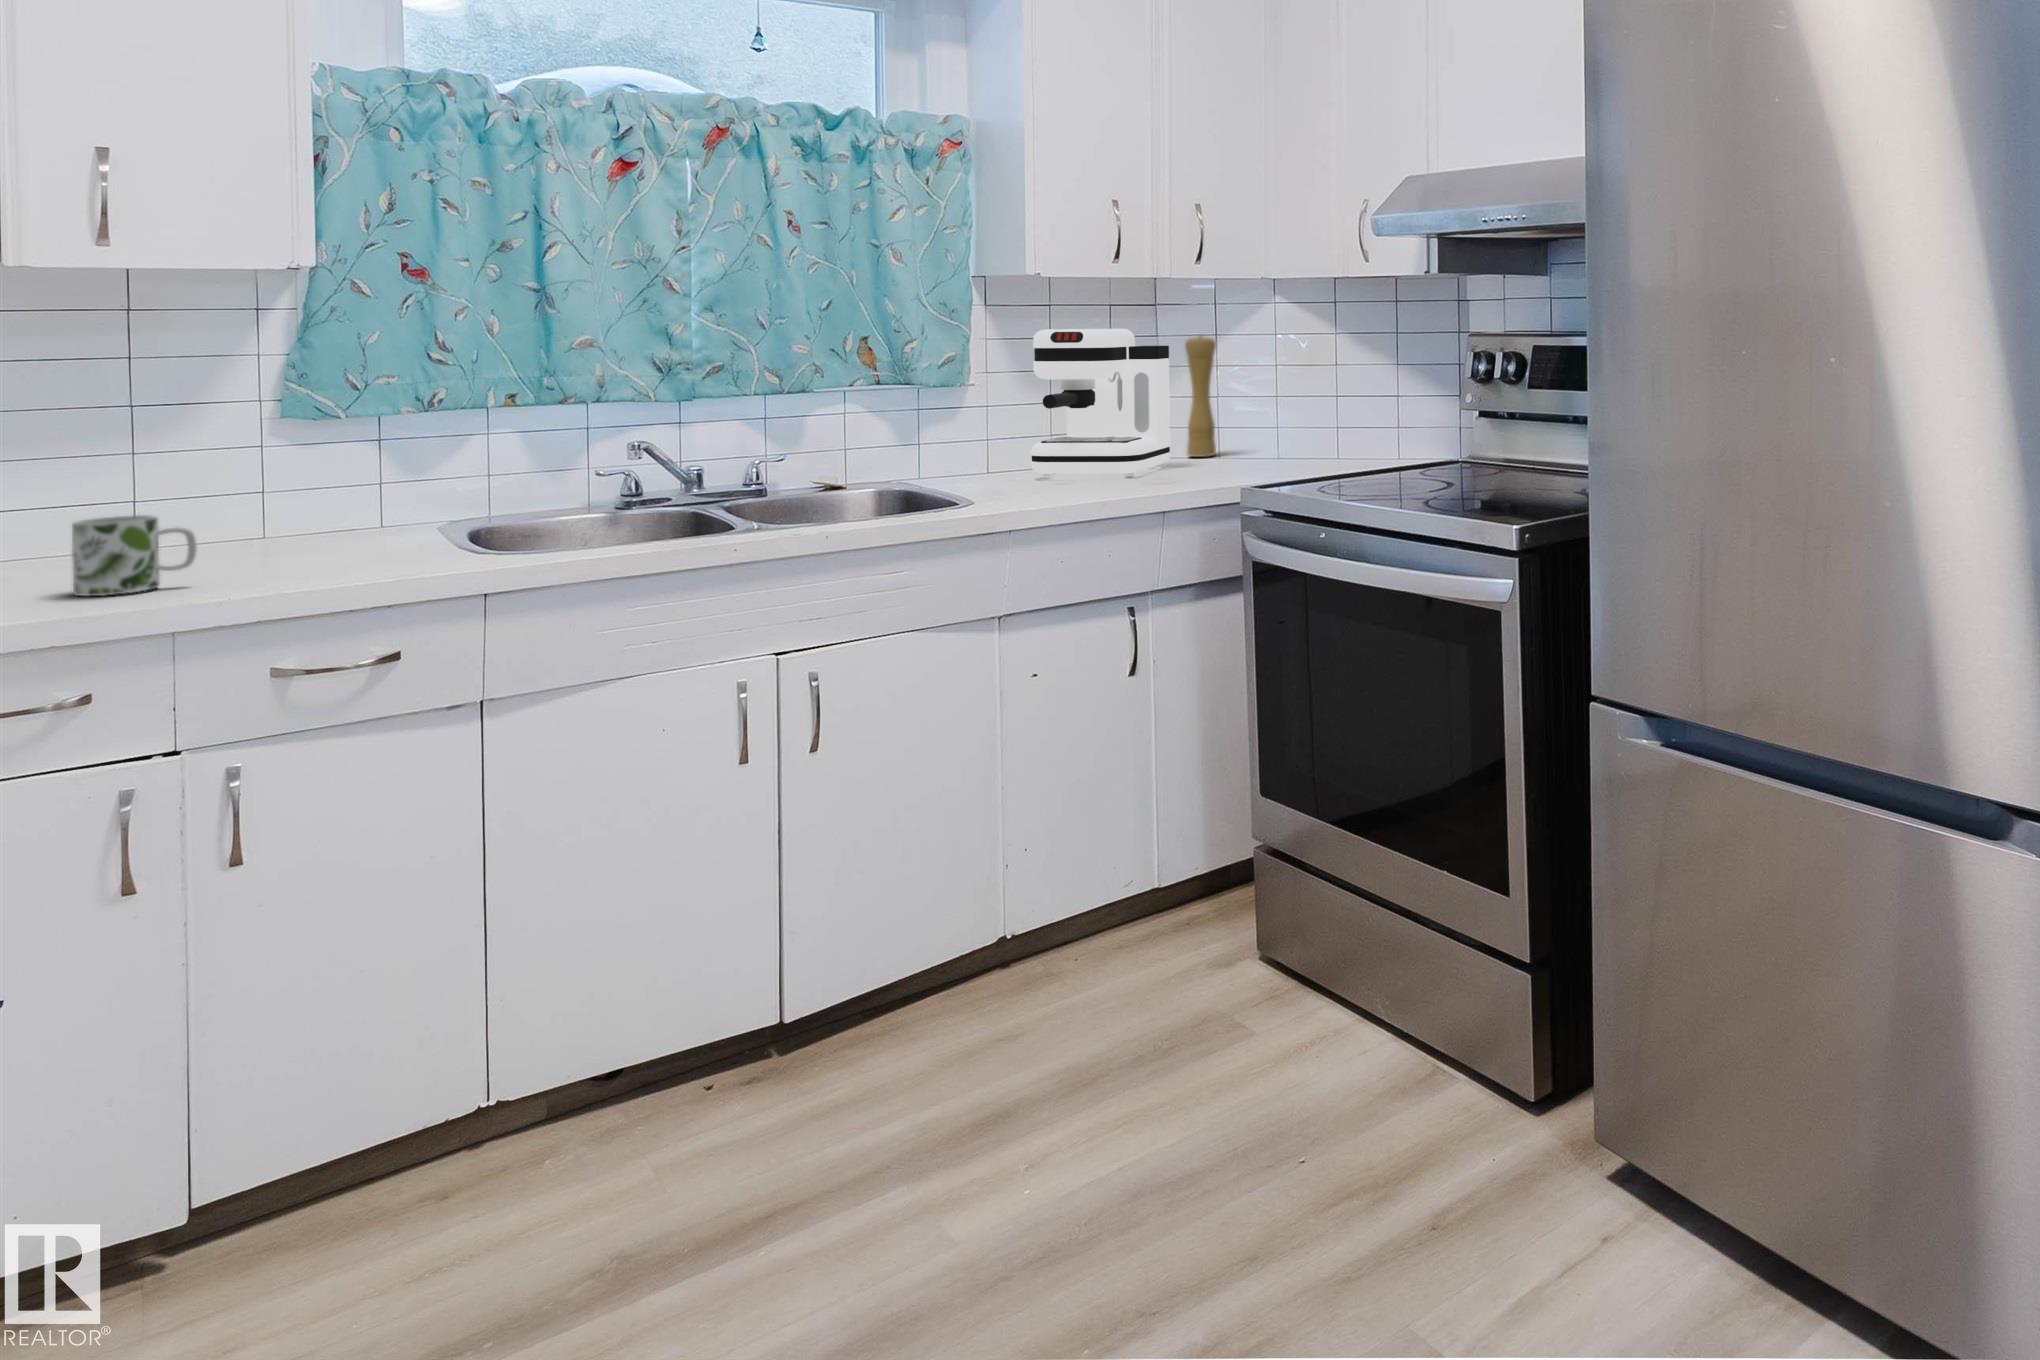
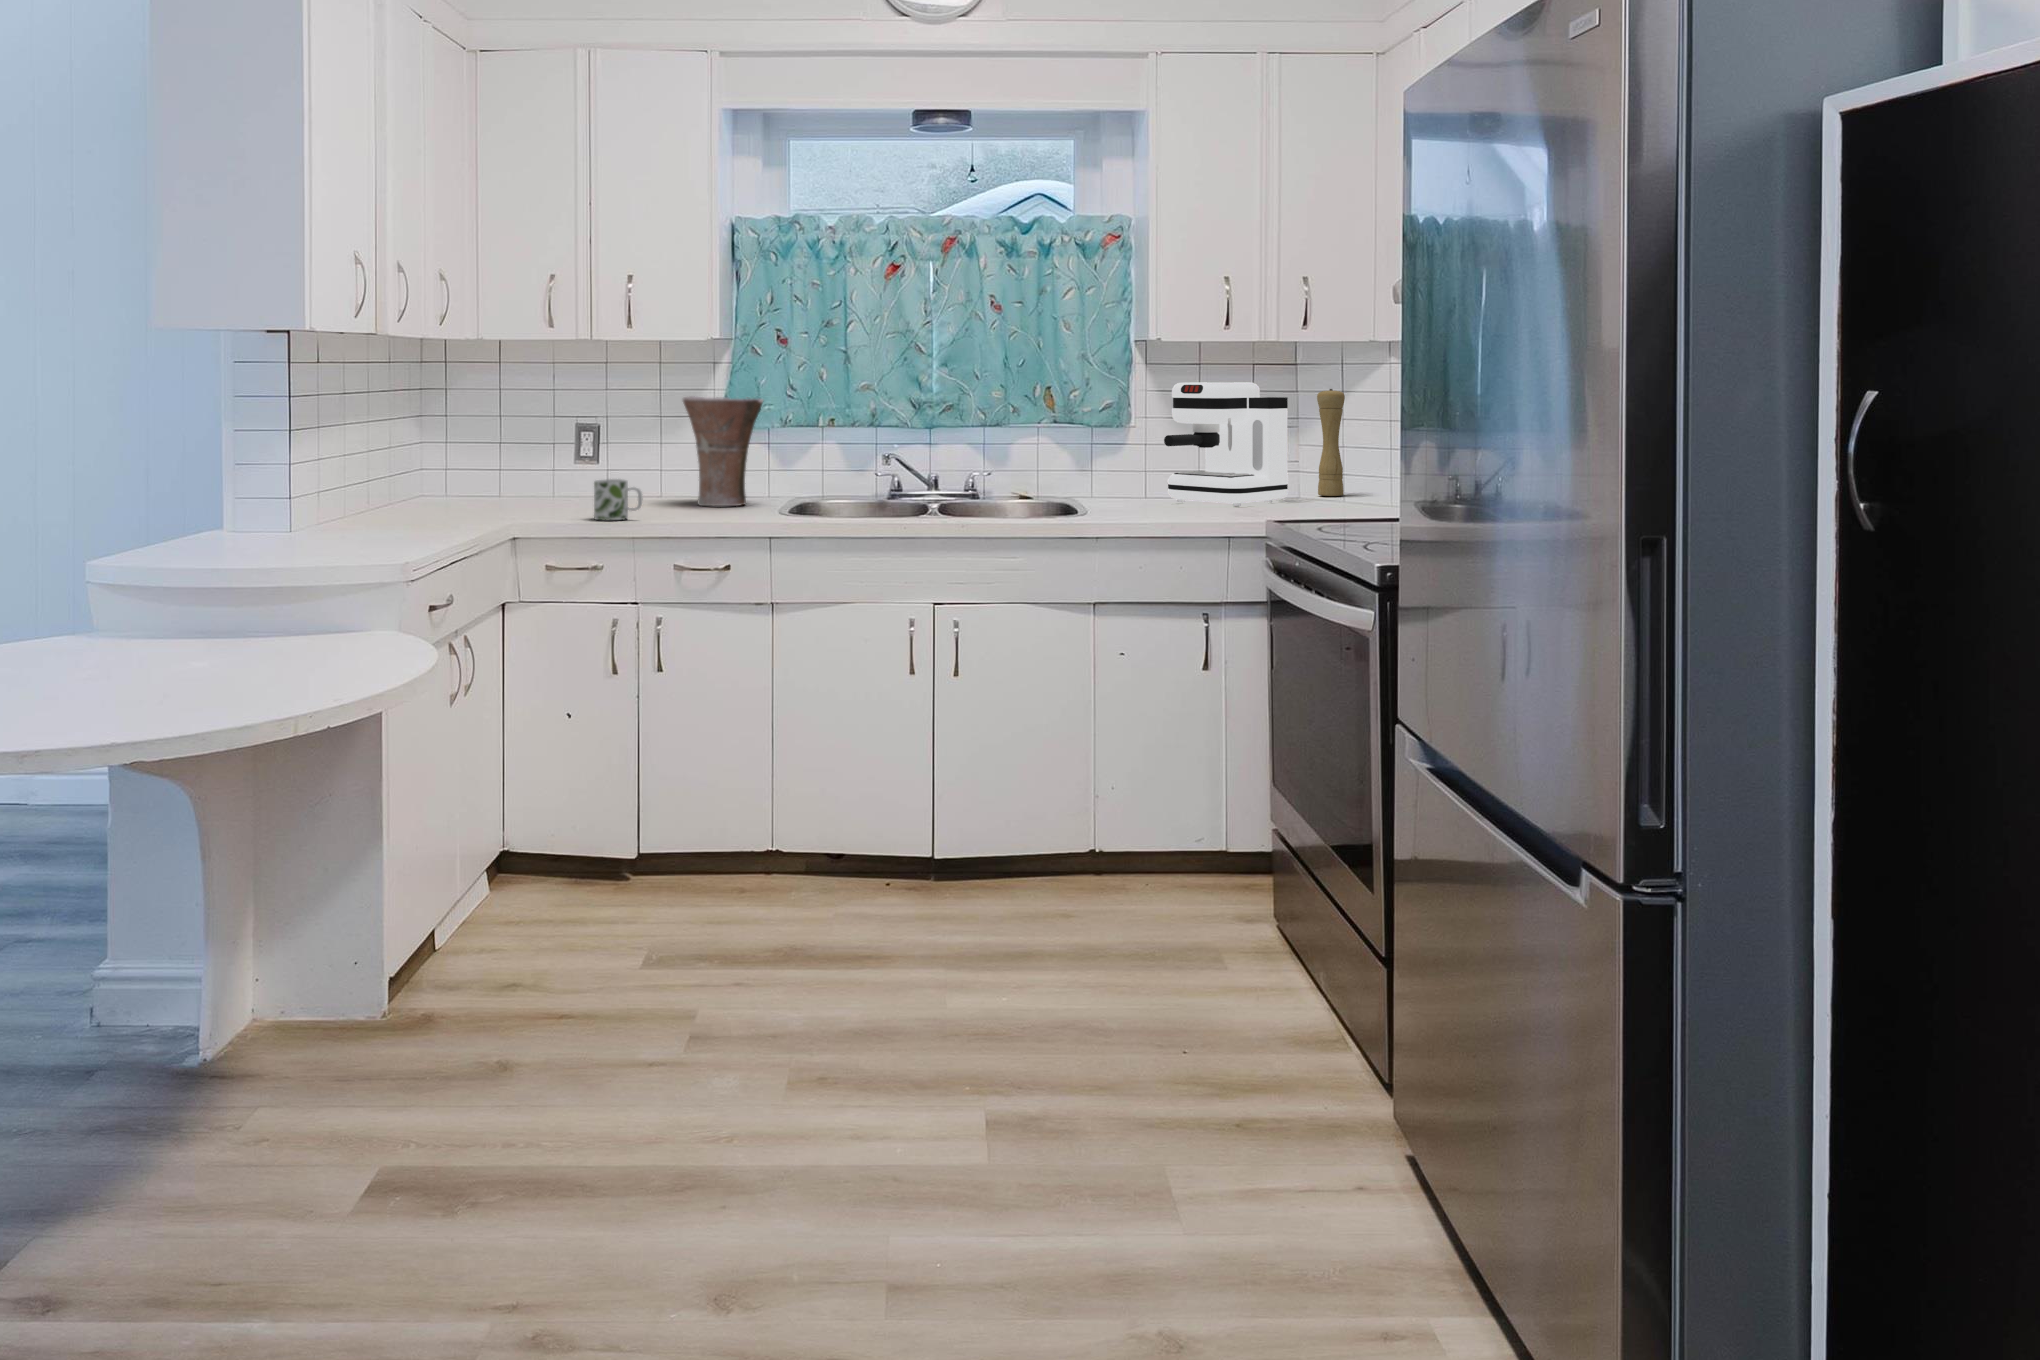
vase: none [208,360,387,548] -> present [683,396,763,506]

